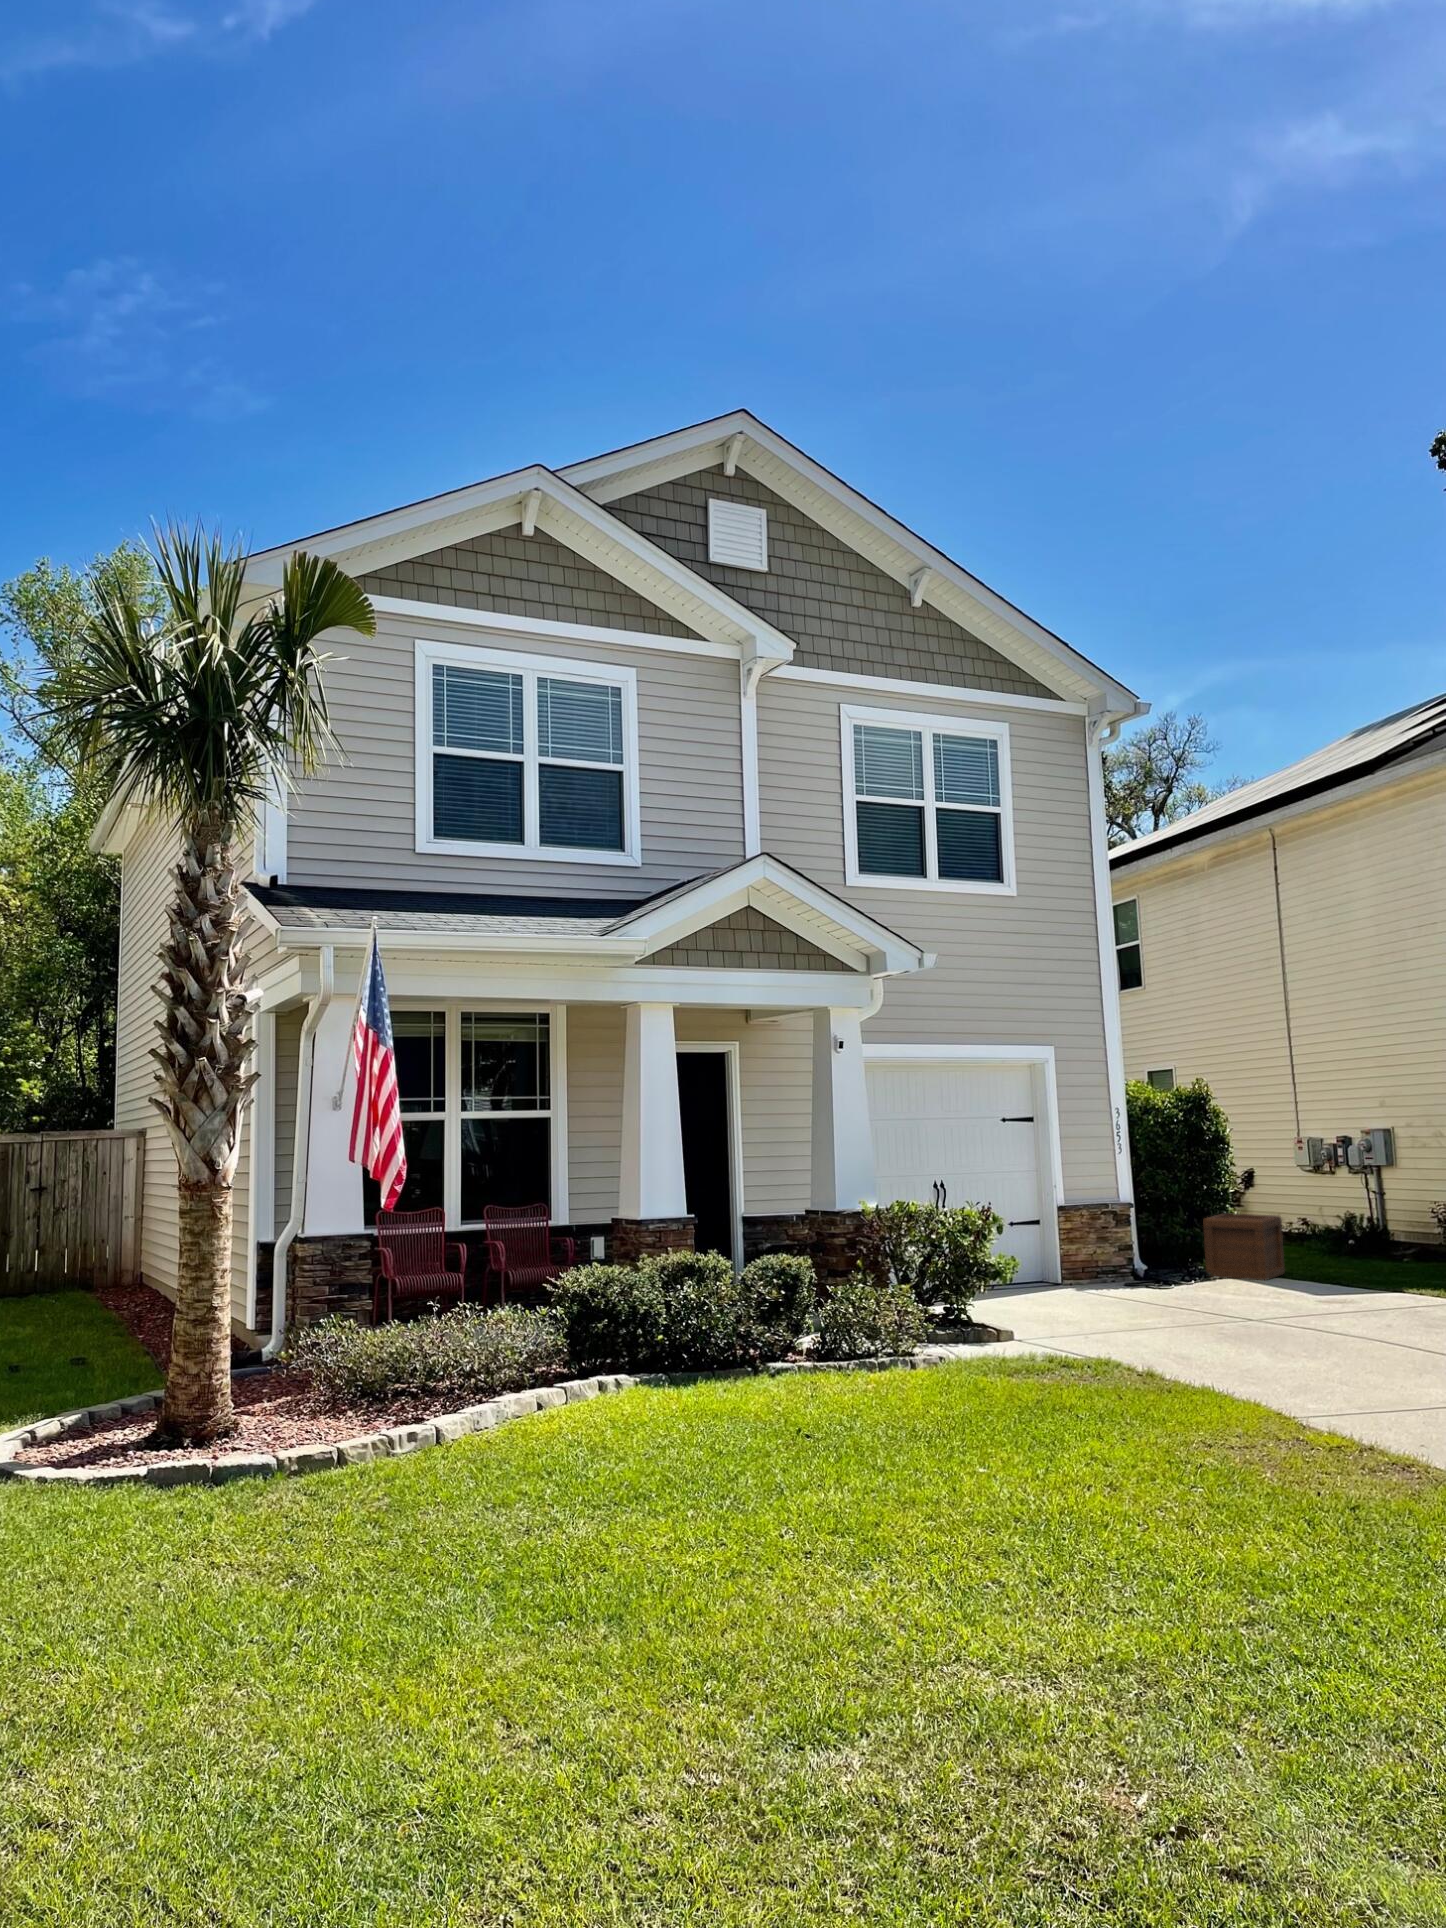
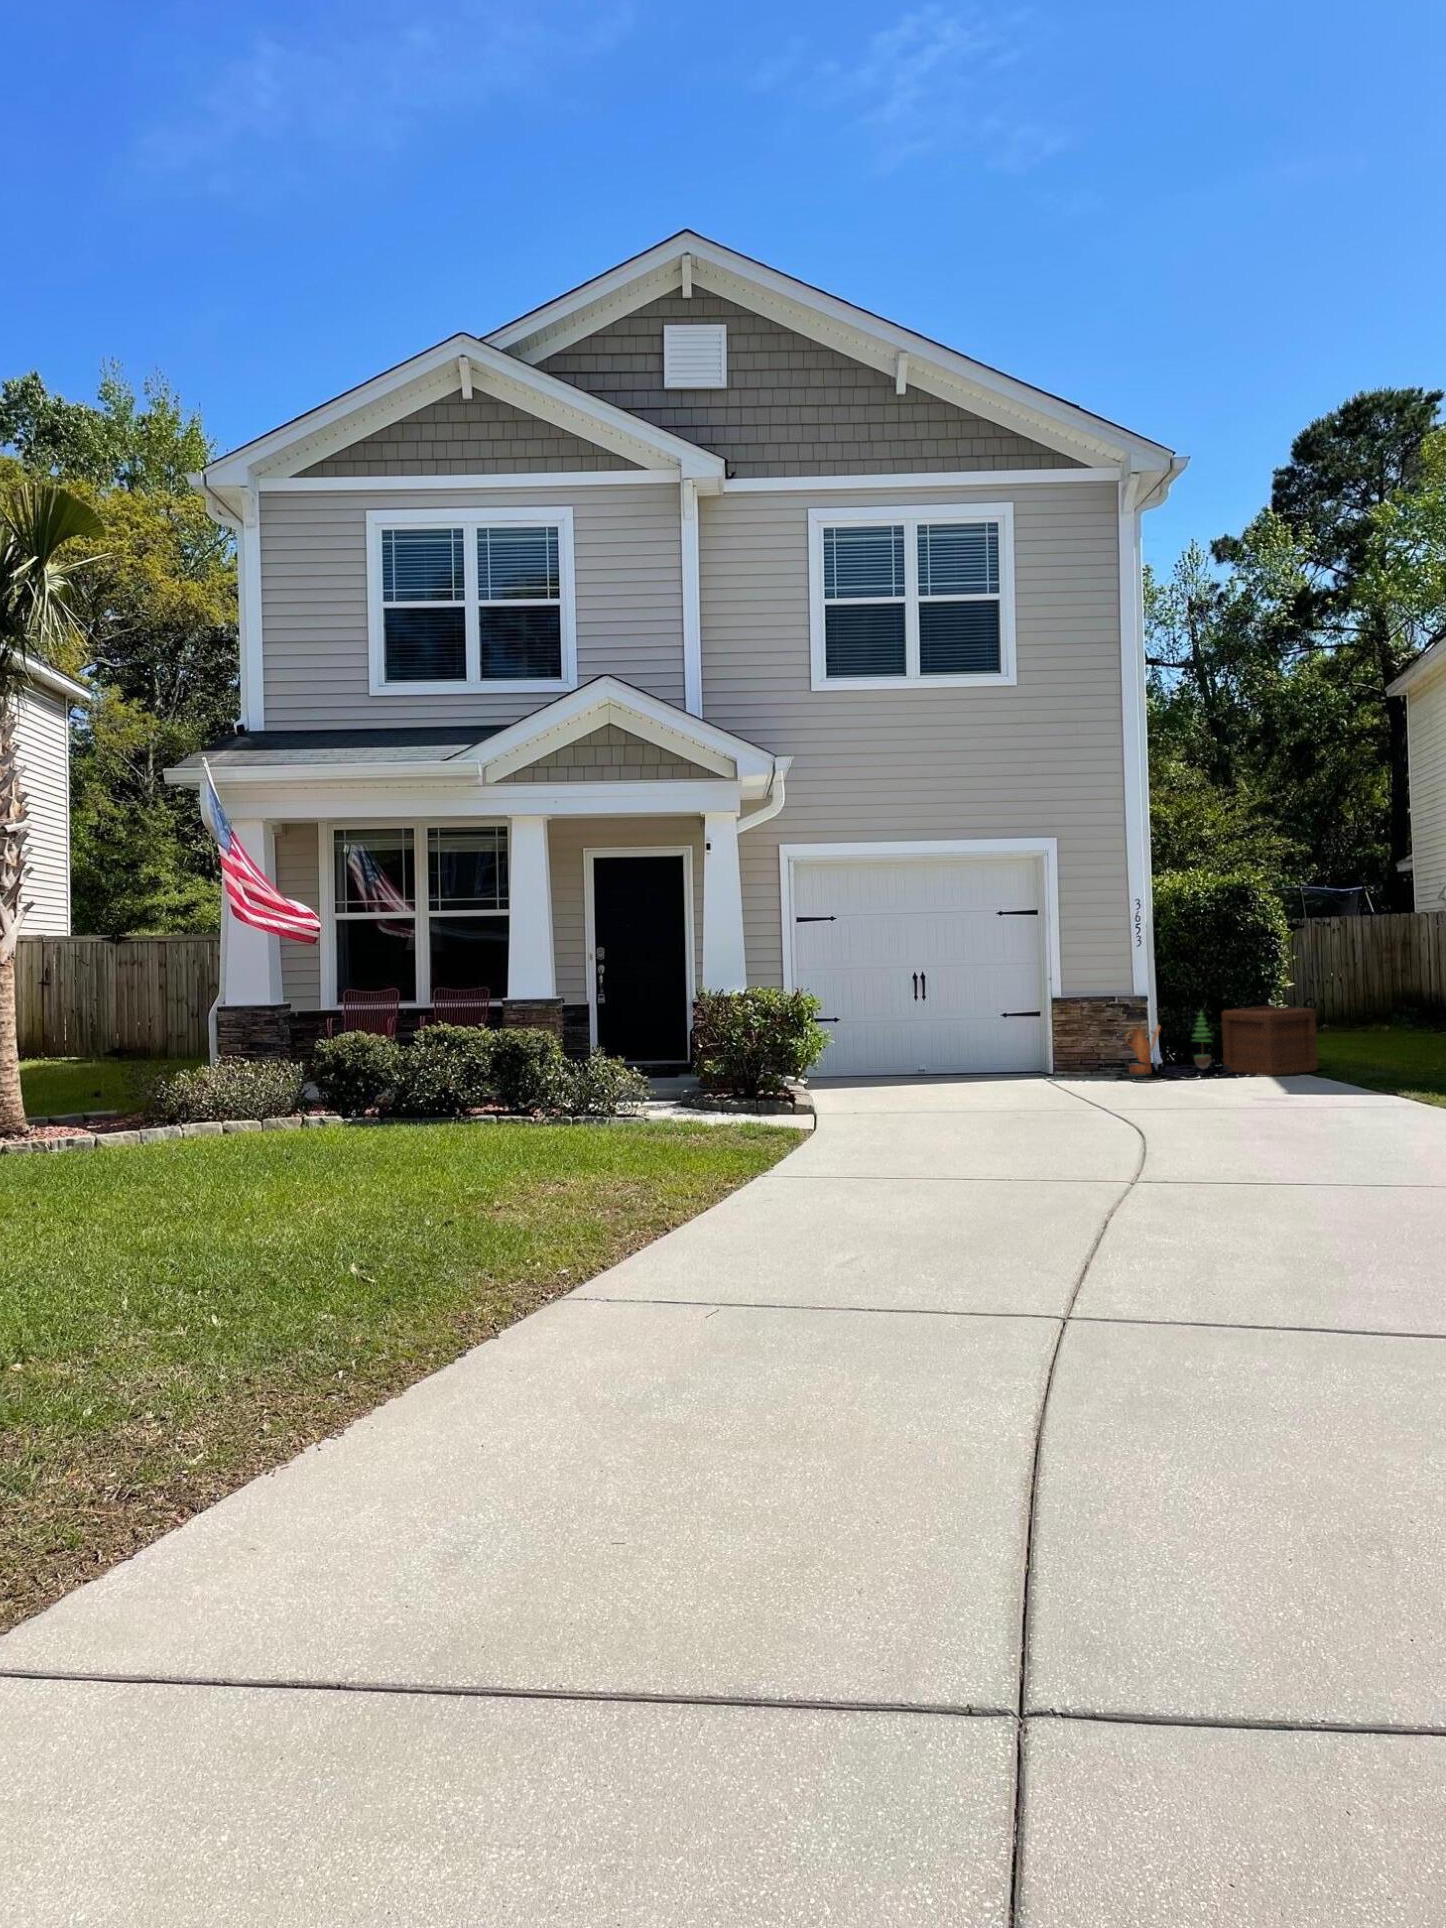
potted tree: none [1171,1217,1193,1276] -> present [1193,1012,1212,1069]
watering can: none [1130,1233,1153,1282] -> present [1125,1025,1160,1074]

